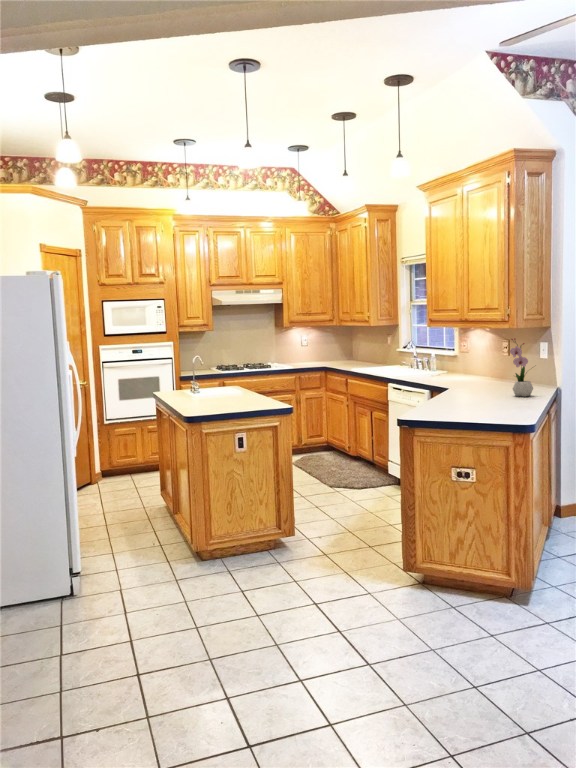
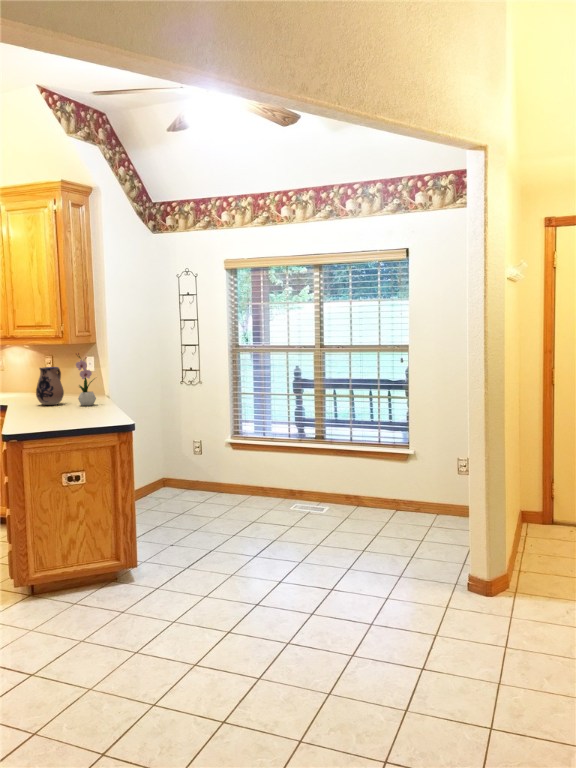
ceramic pitcher: none [475,352,504,392] -> present [36,367,64,405]

